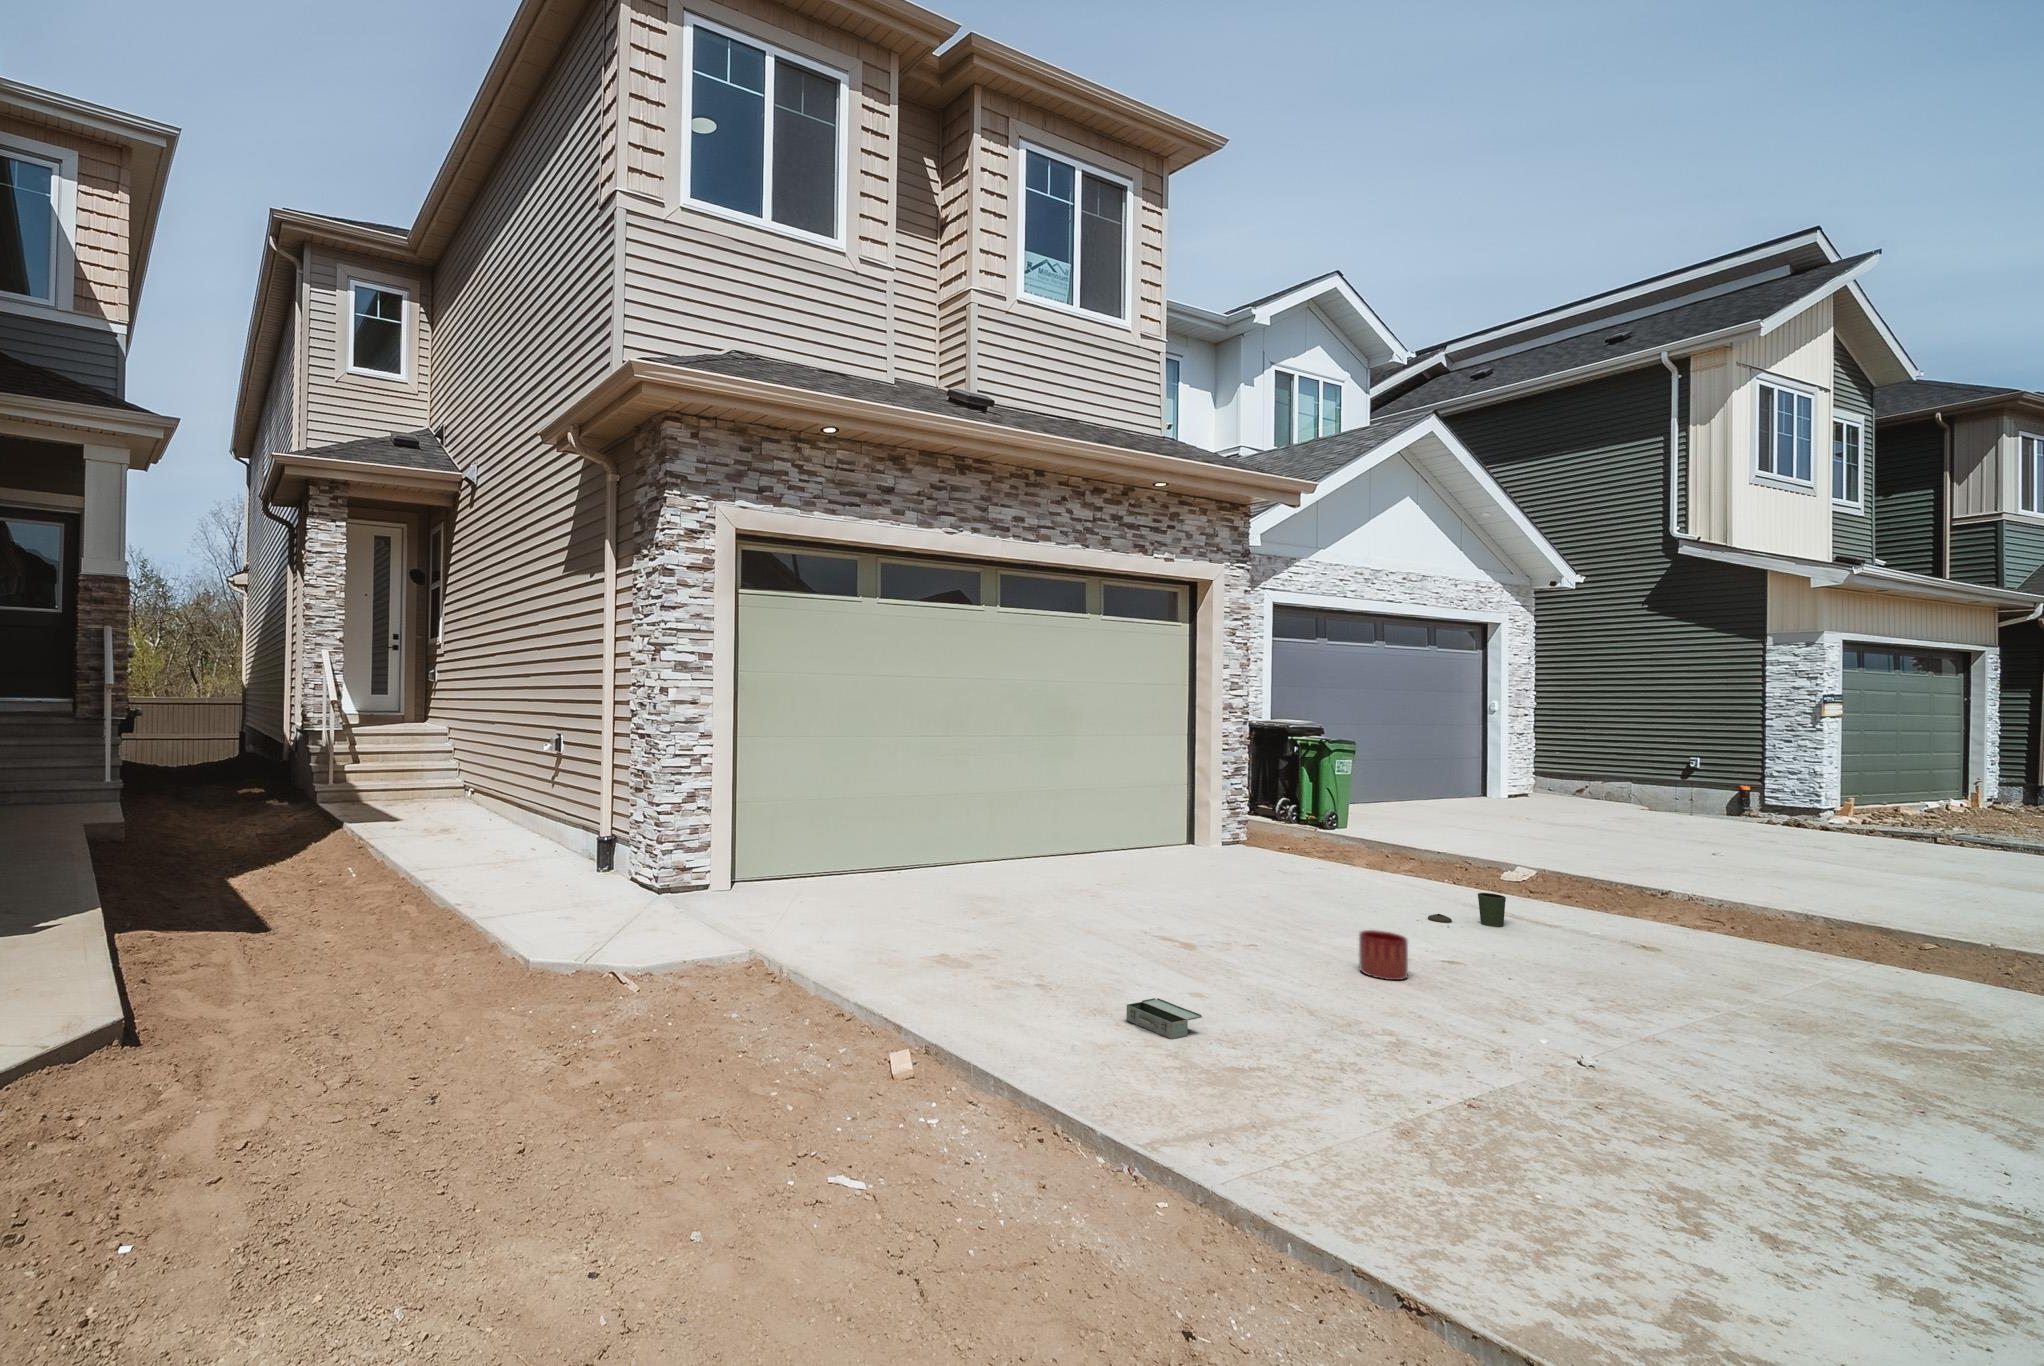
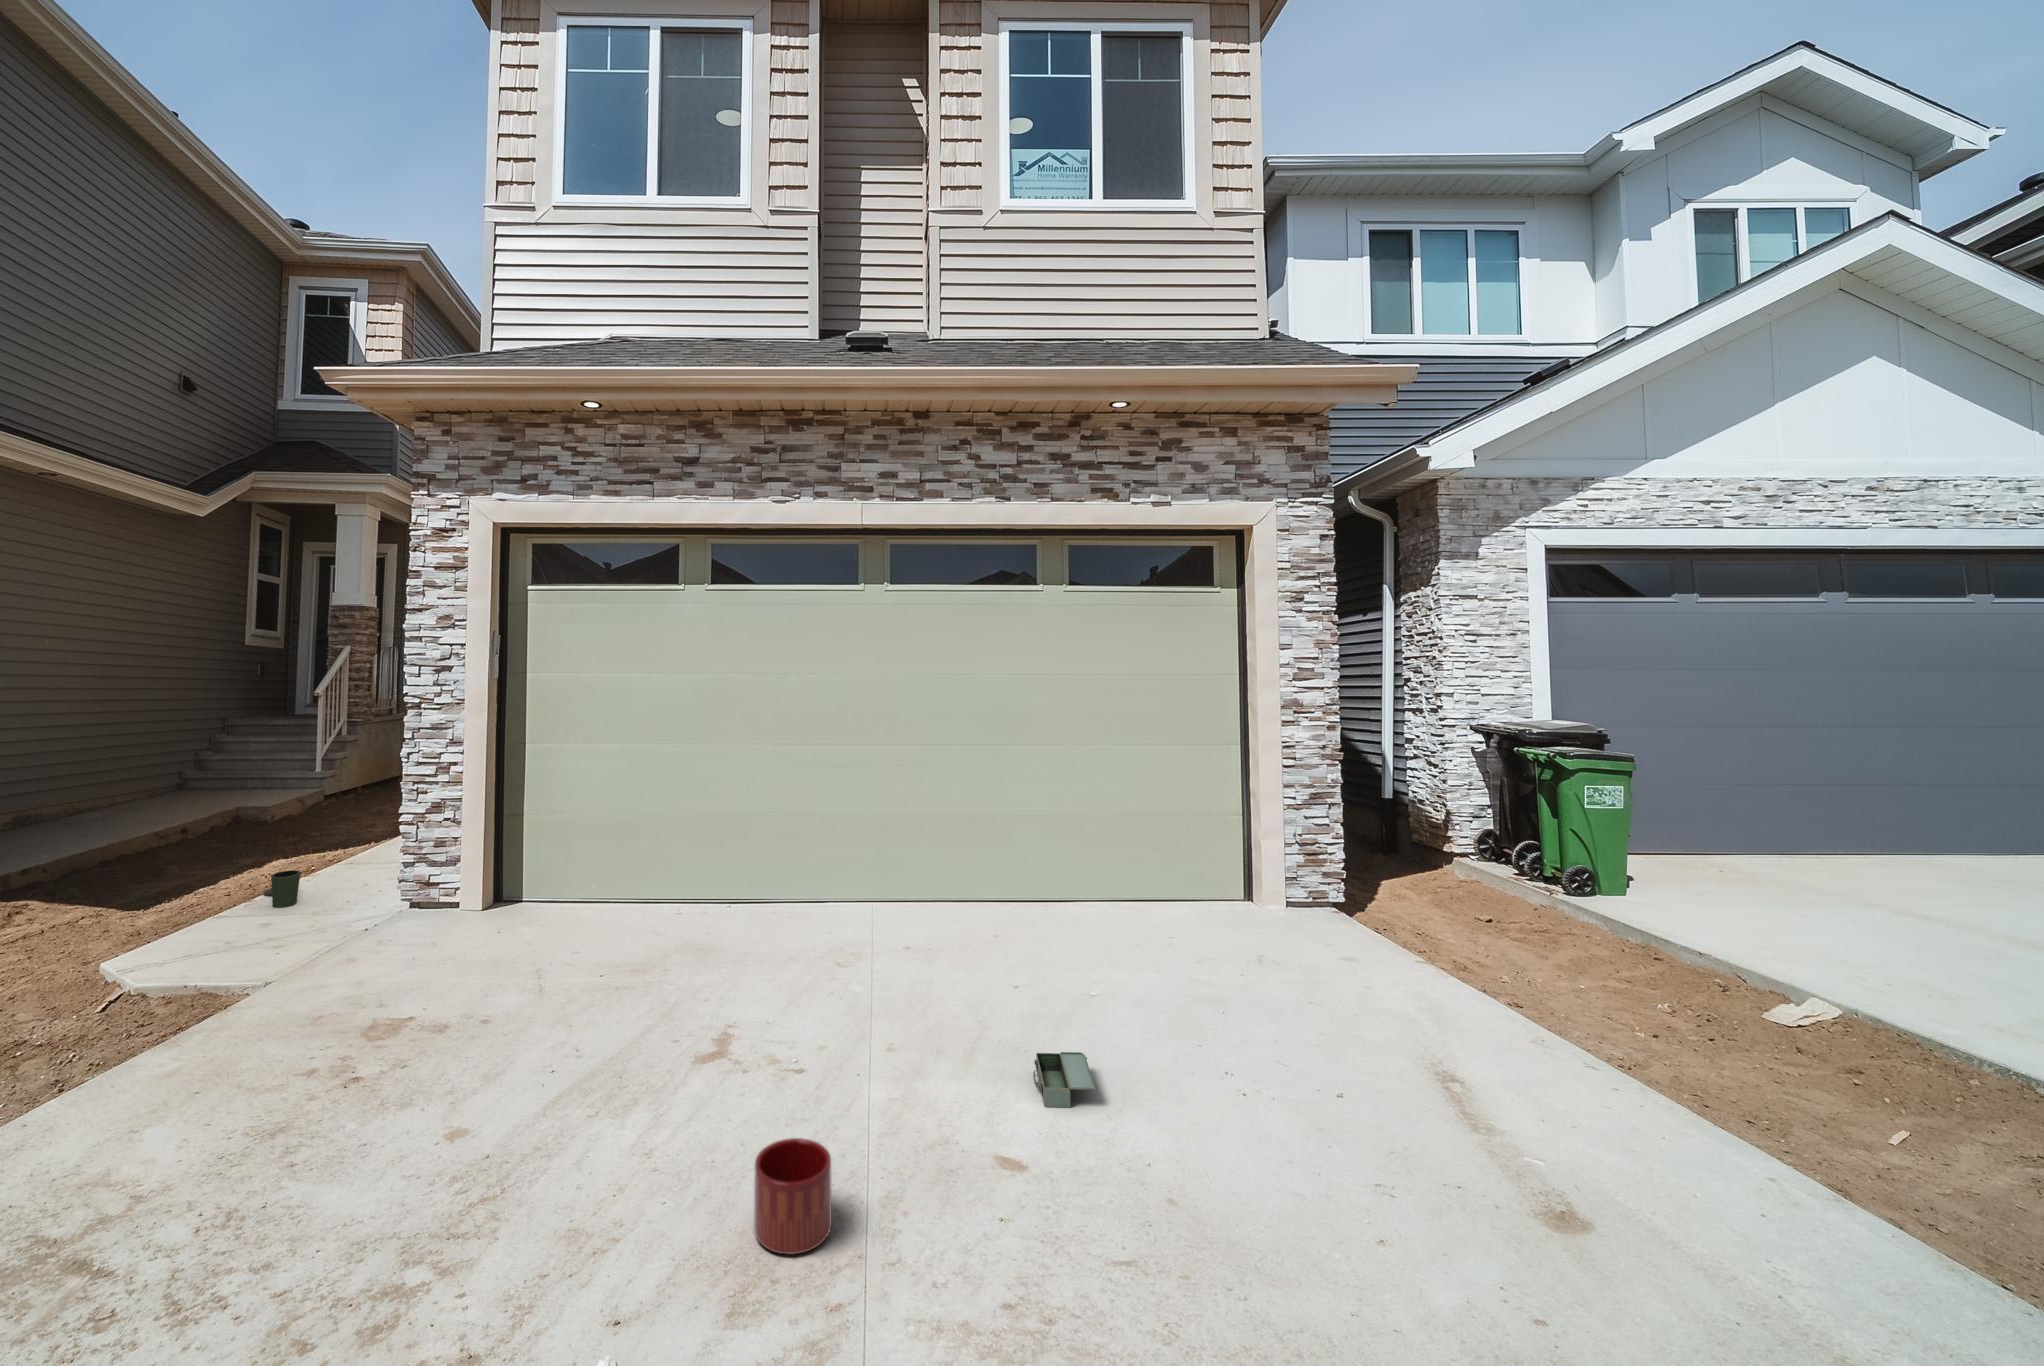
trash can: present [1428,893,1506,927] -> present [264,870,300,908]
toolbox: present [1127,998,1202,1039] -> present [1033,1052,1095,1108]

